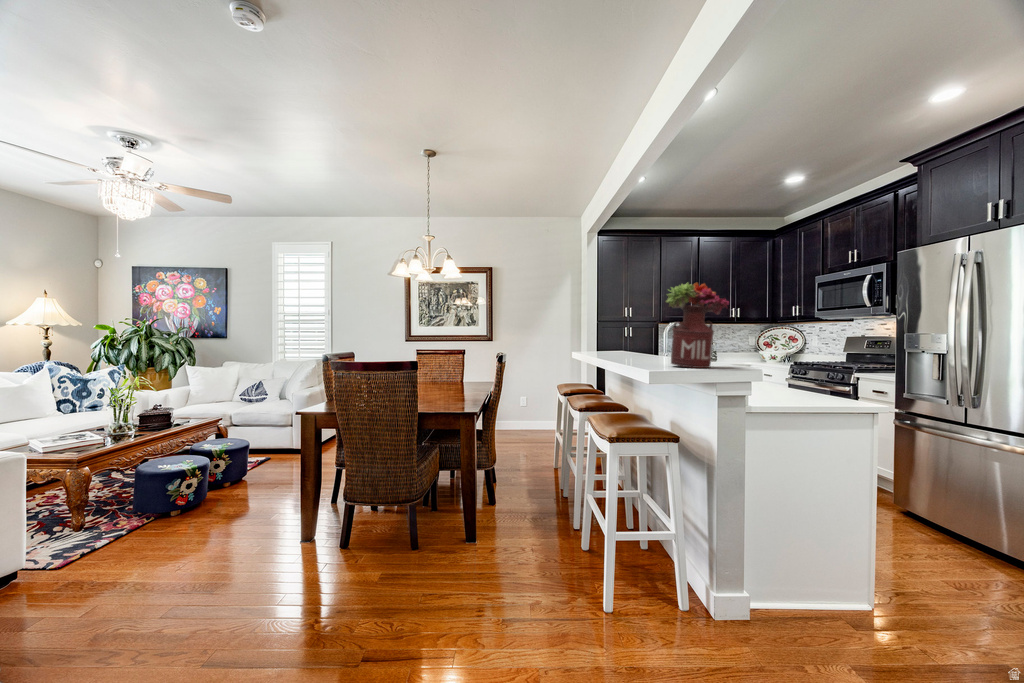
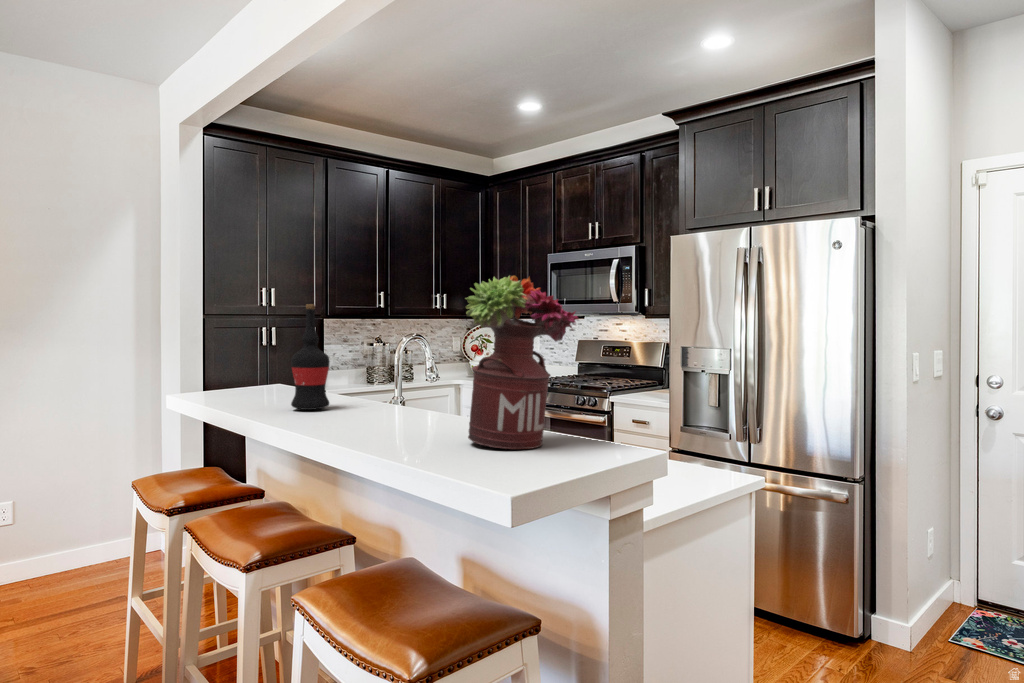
wine bottle: none [609,307,628,358] -> present [291,304,330,410]

